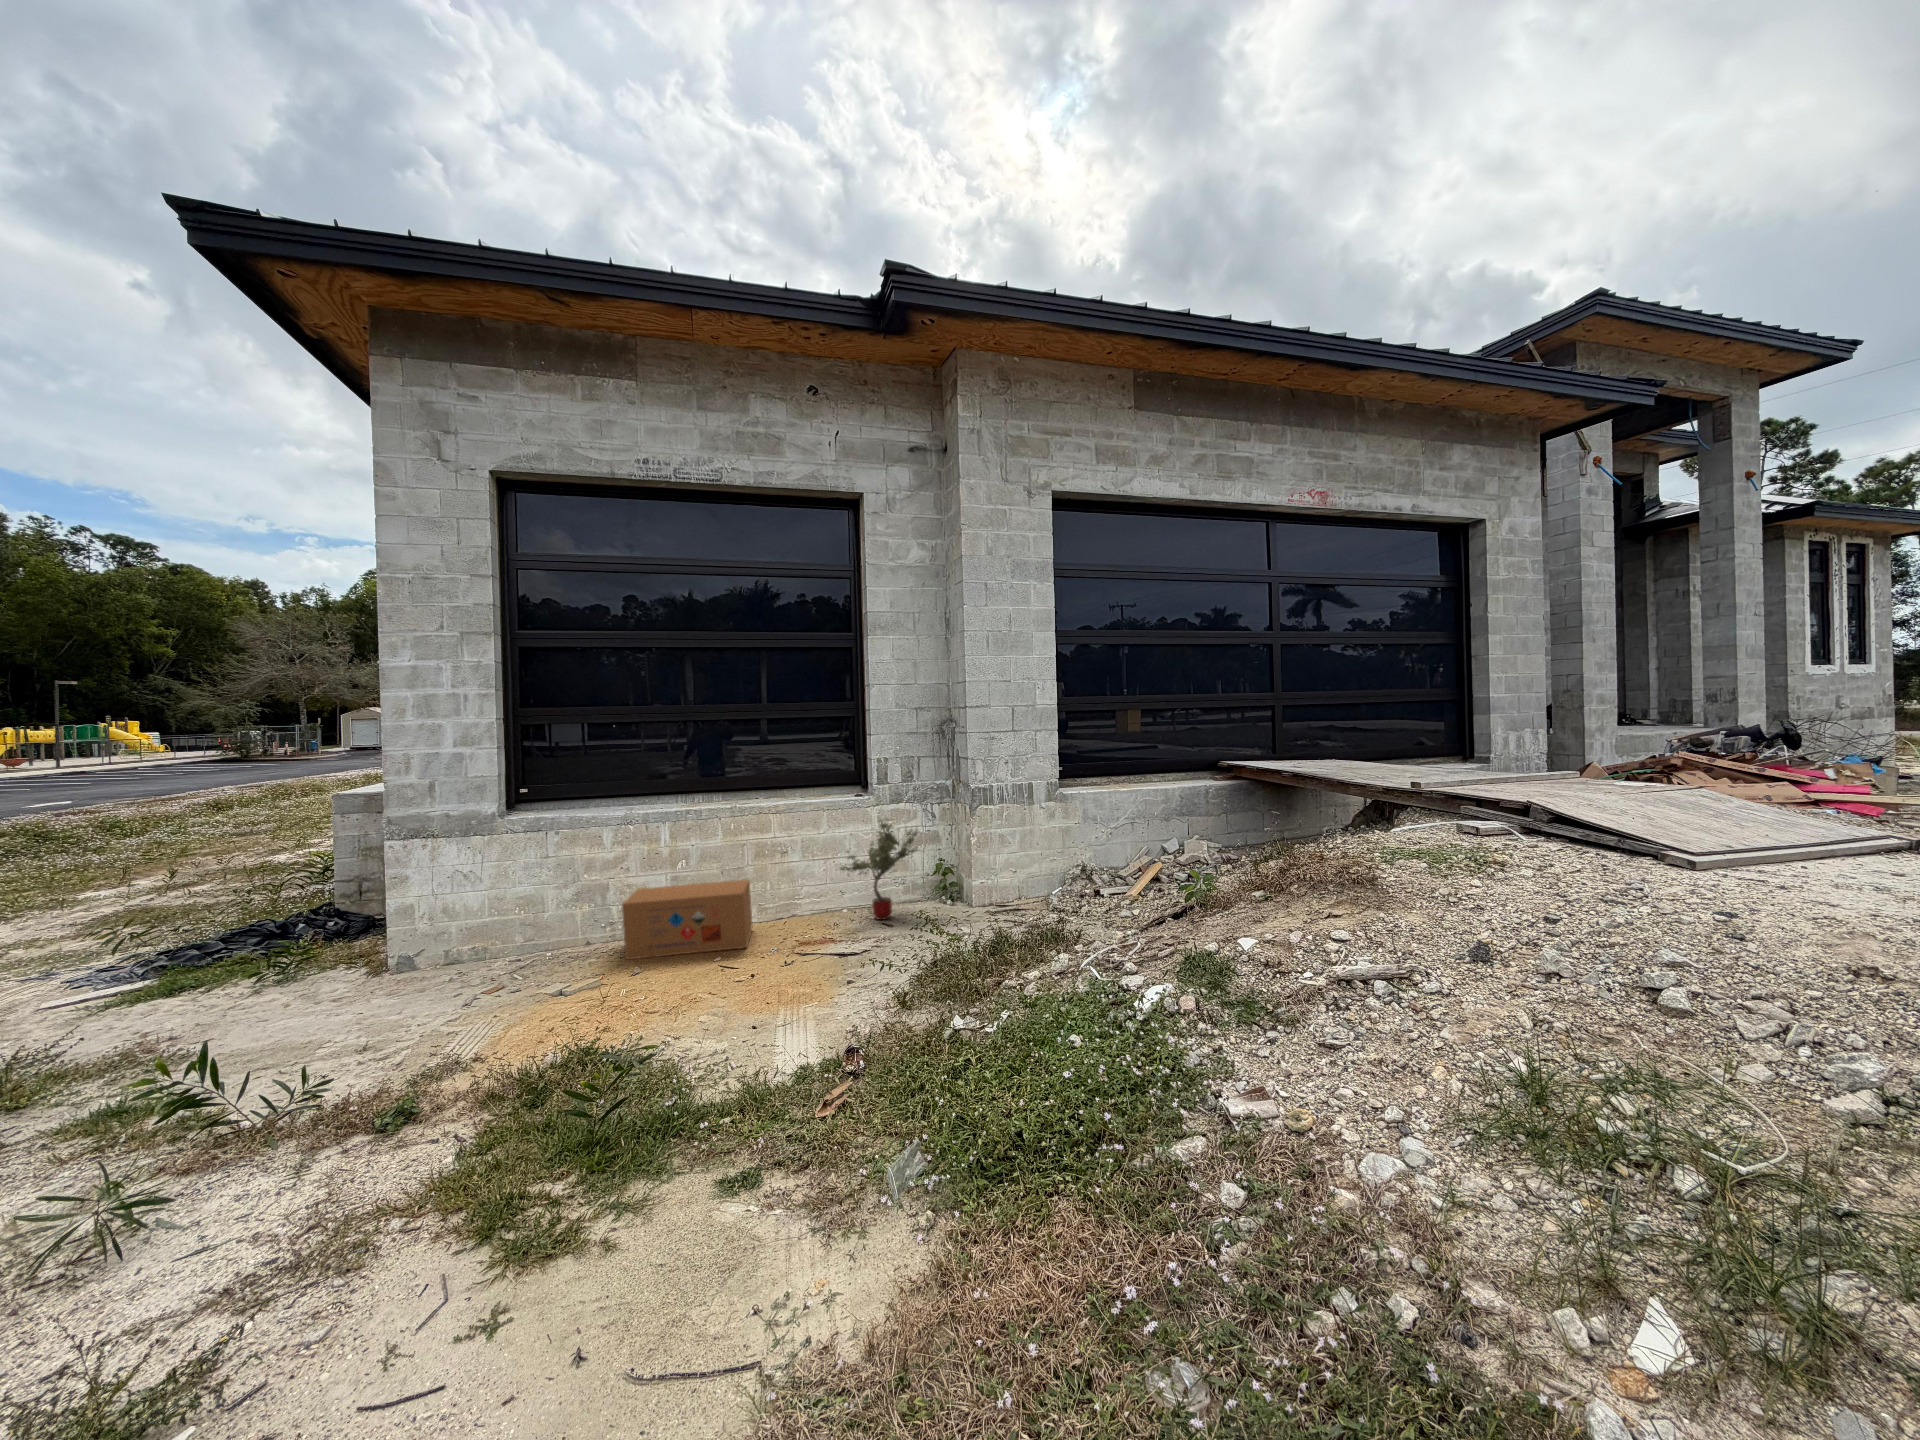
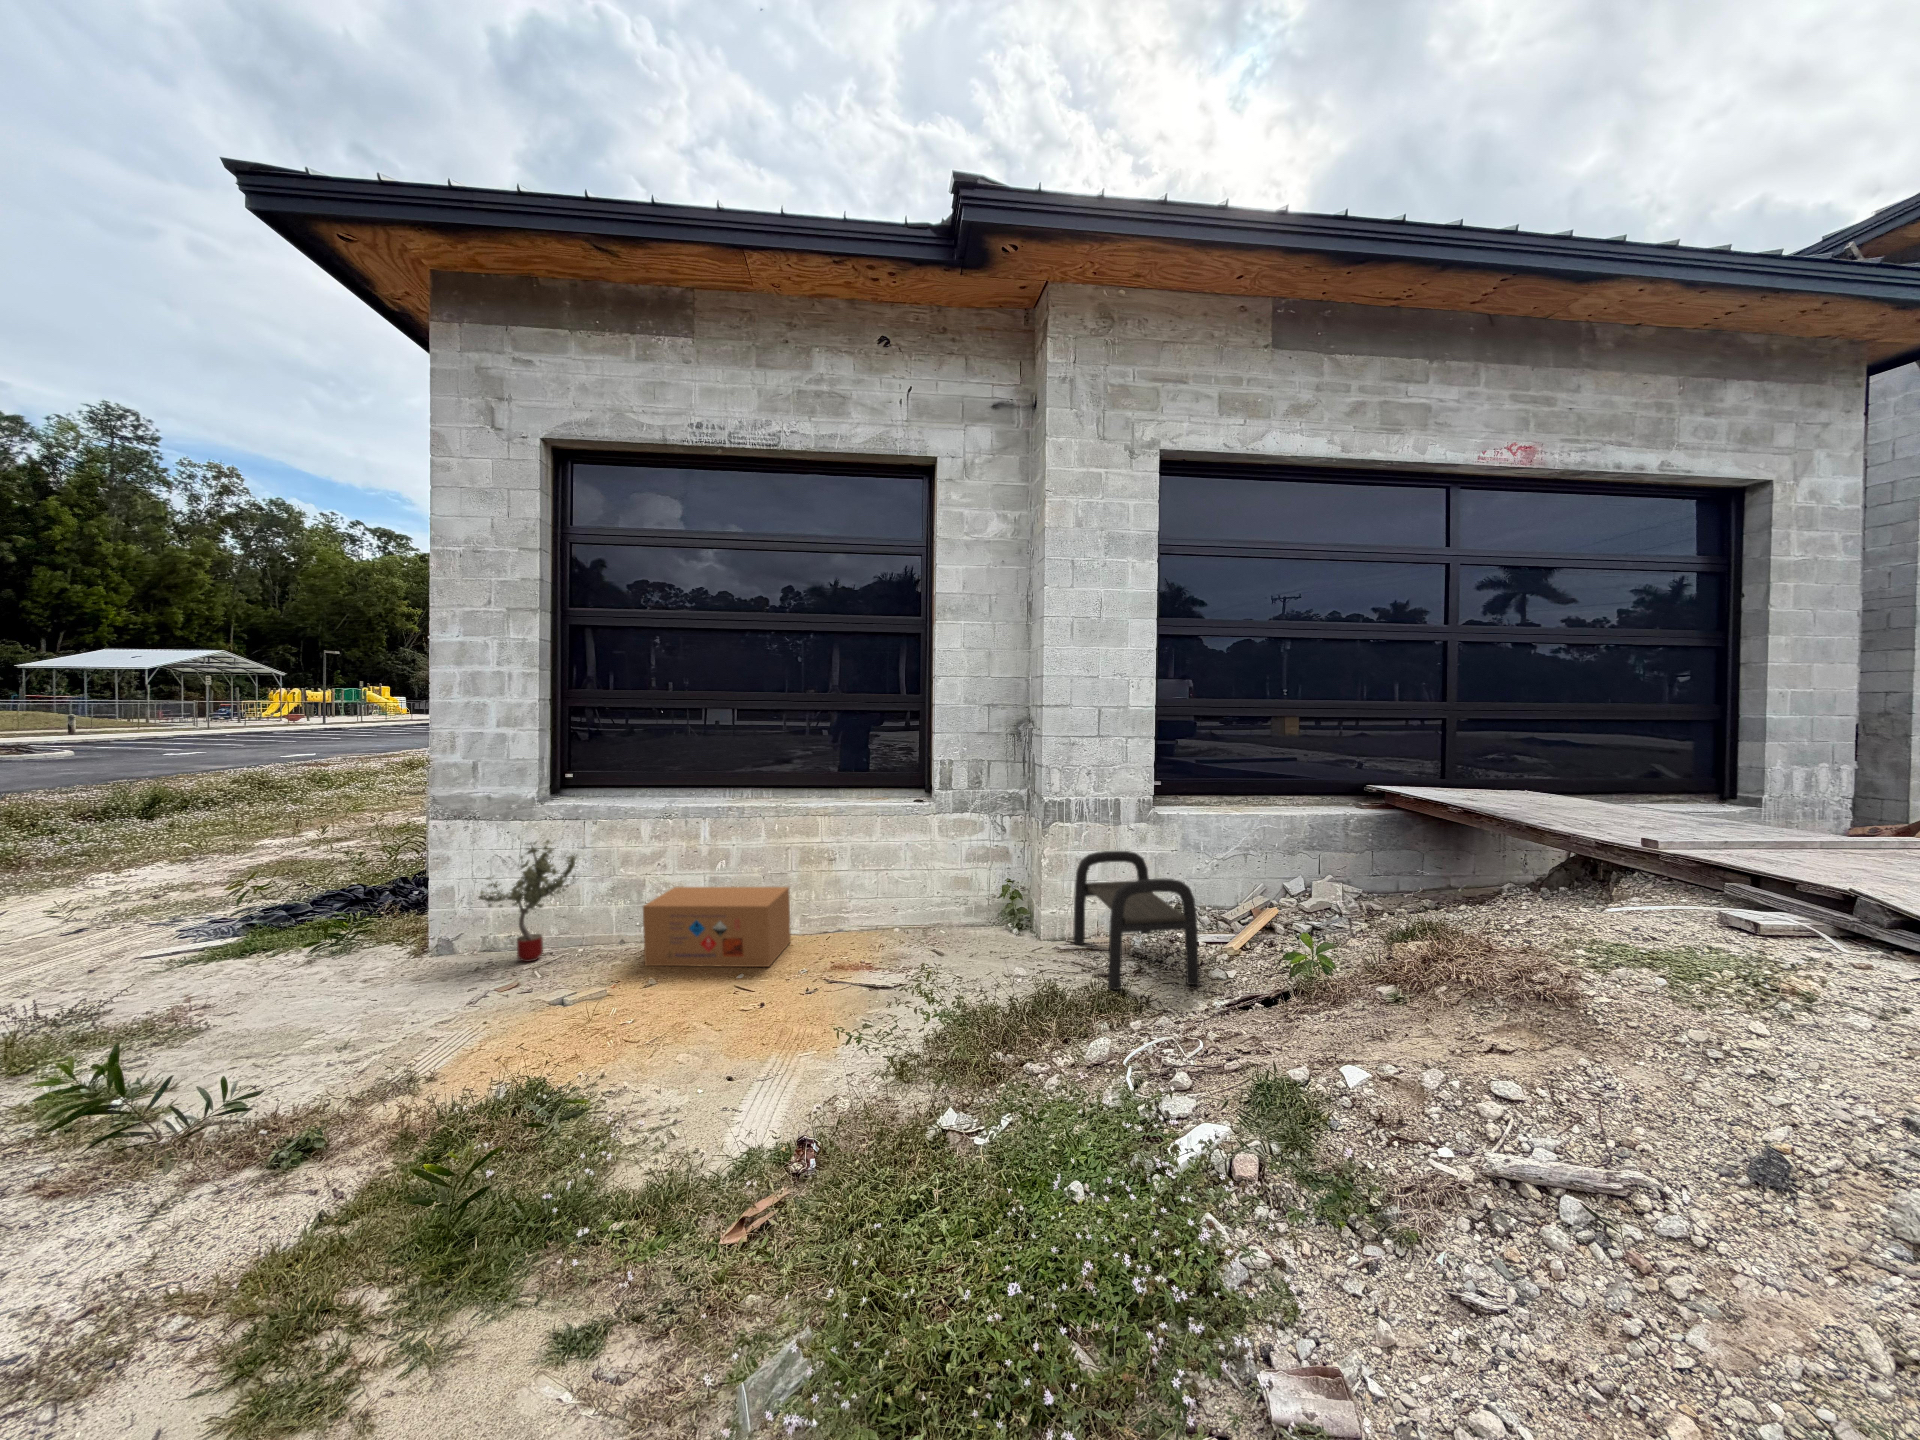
potted tree: present [840,819,917,920] -> present [479,840,577,962]
bench: none [1001,825,1113,932] -> present [1073,851,1199,990]

